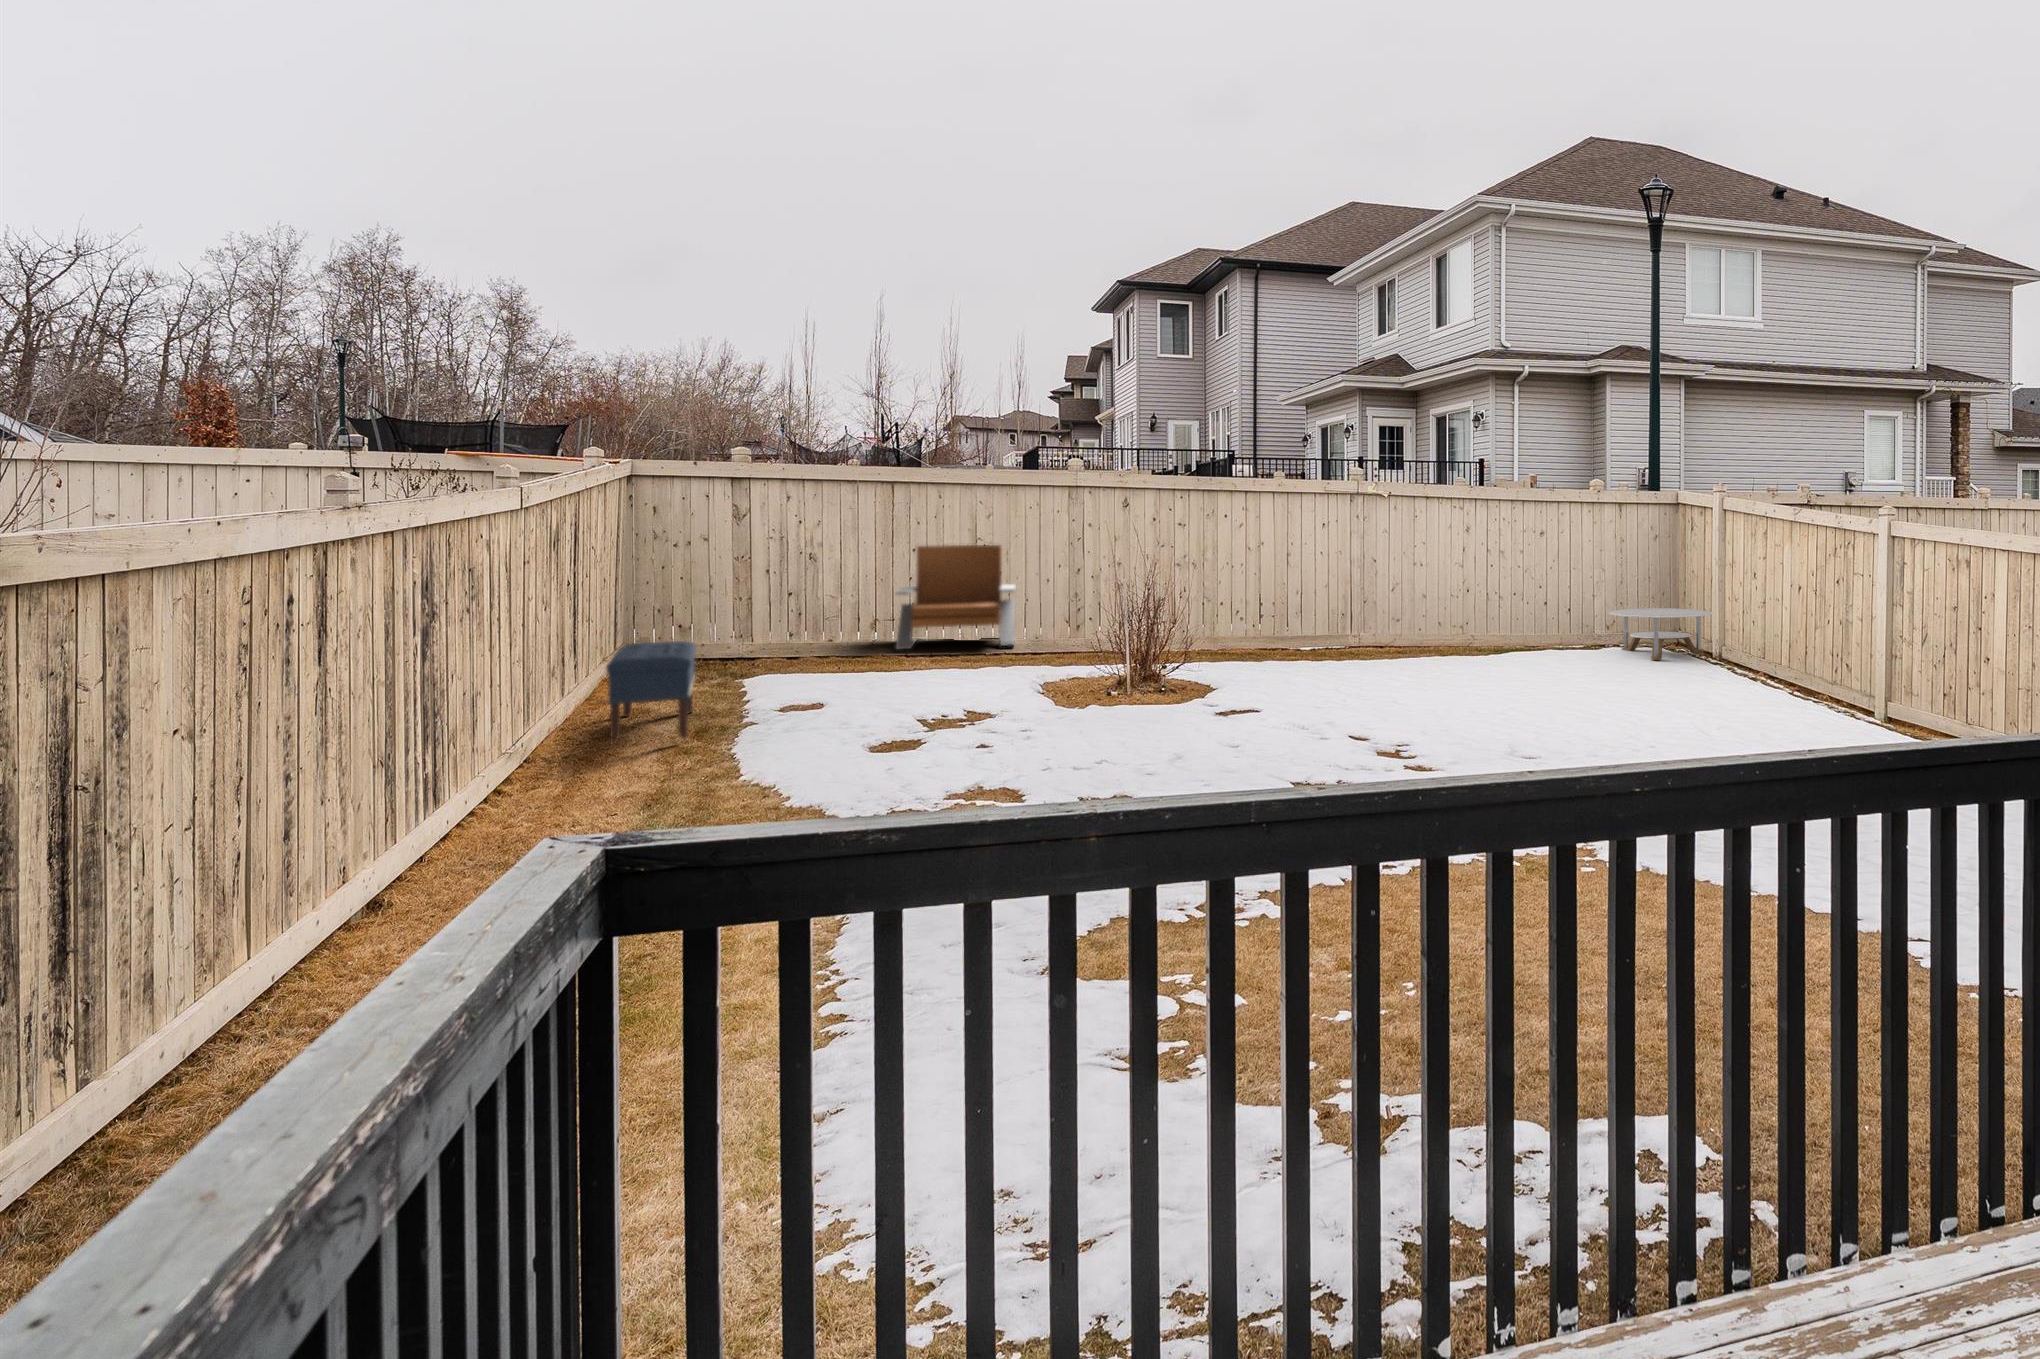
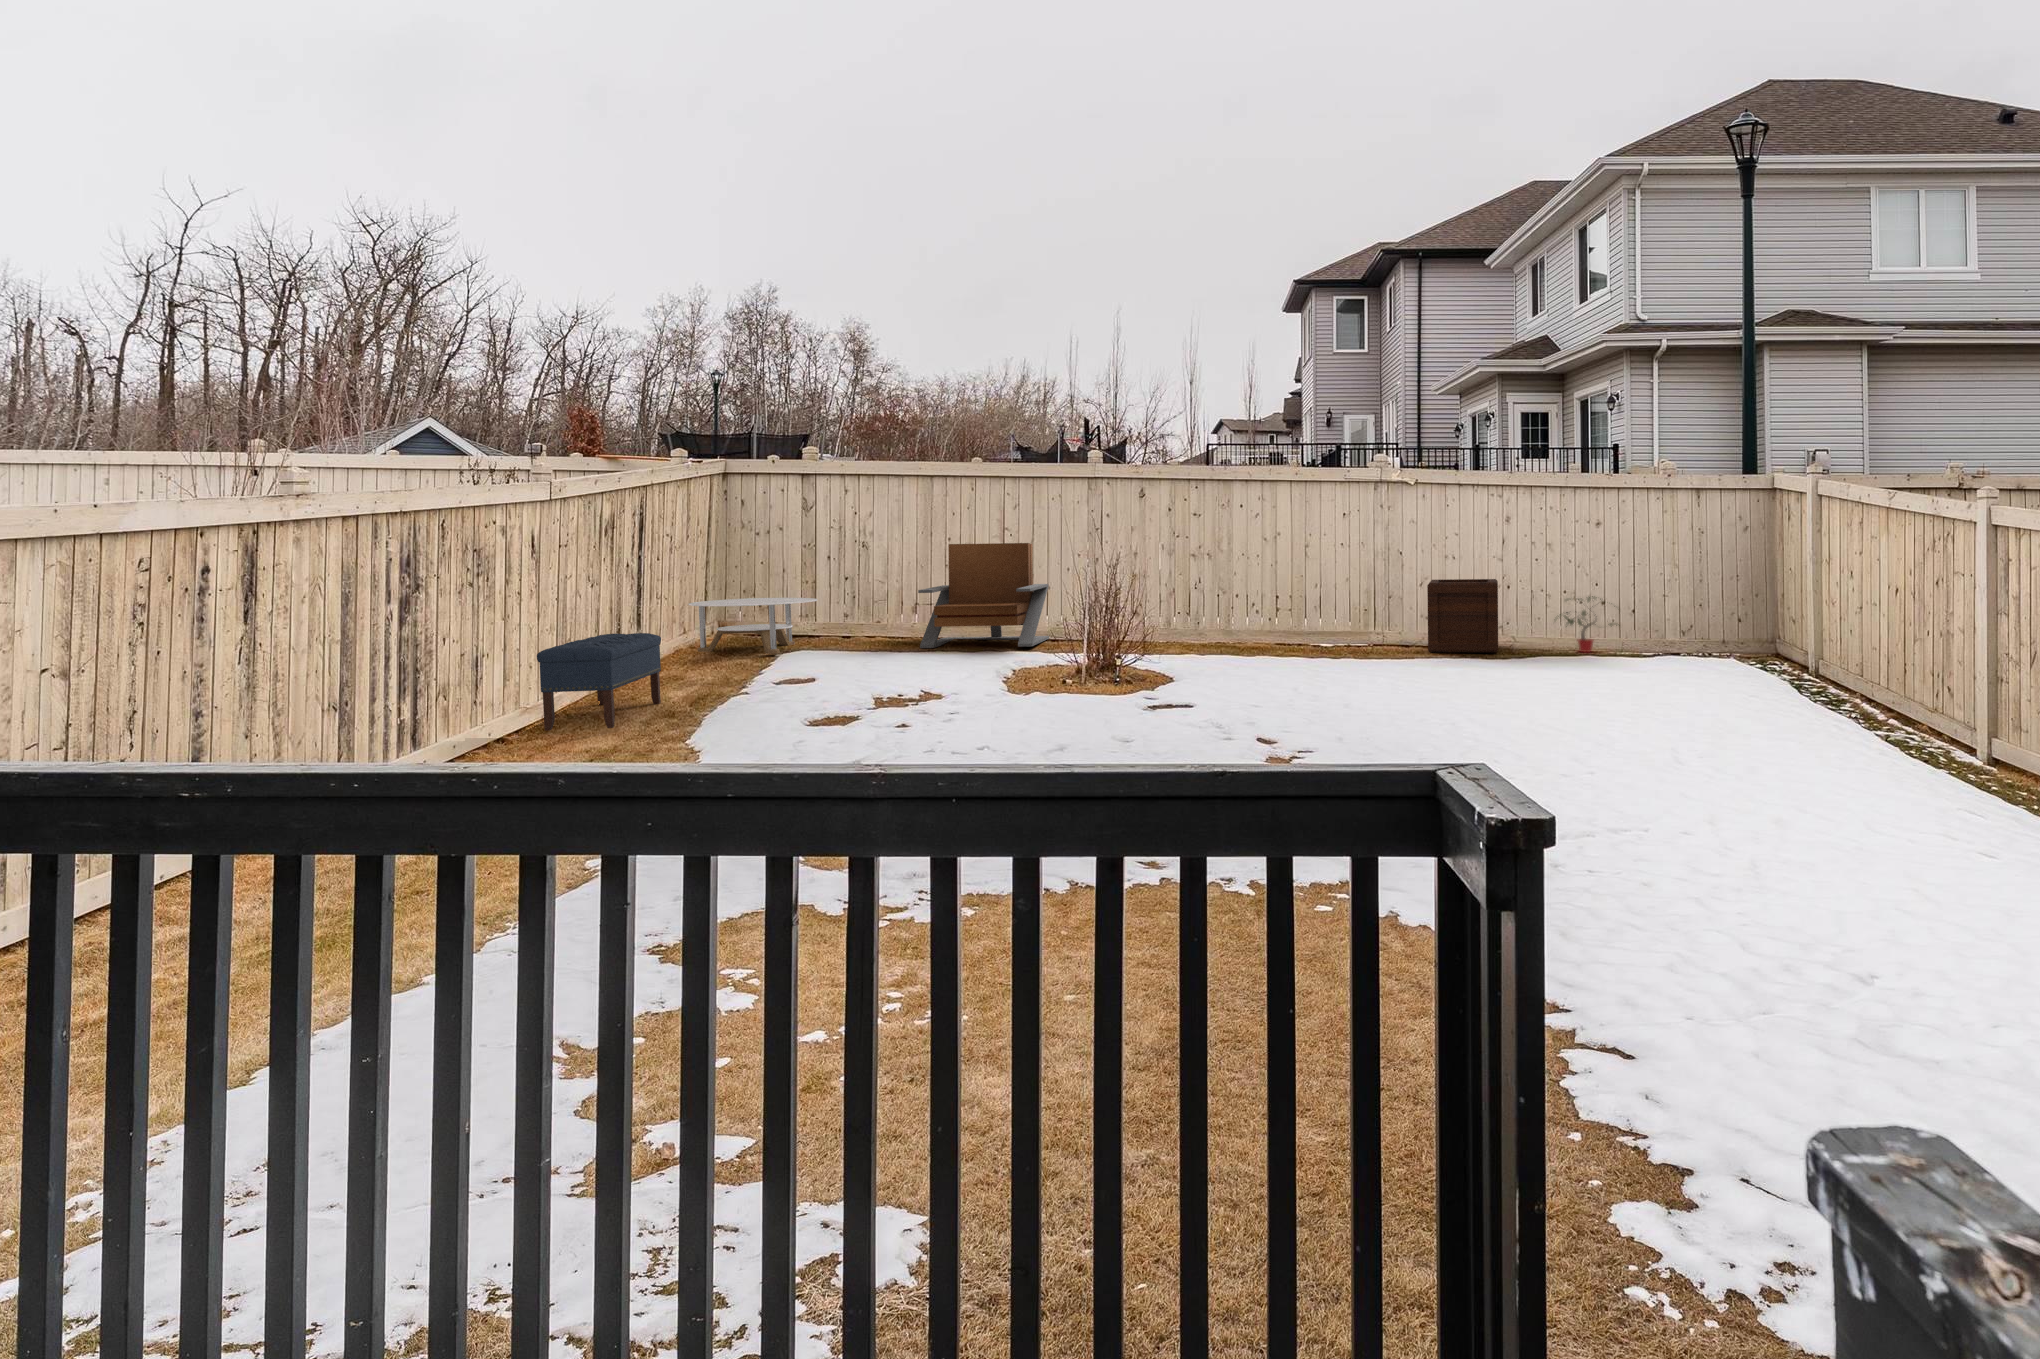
wooden crate: none [1378,576,1447,642] -> present [1427,579,1498,653]
potted plant: none [1487,590,1546,639] -> present [1558,596,1620,652]
round table: present [1608,608,1712,660] -> present [688,598,818,654]

